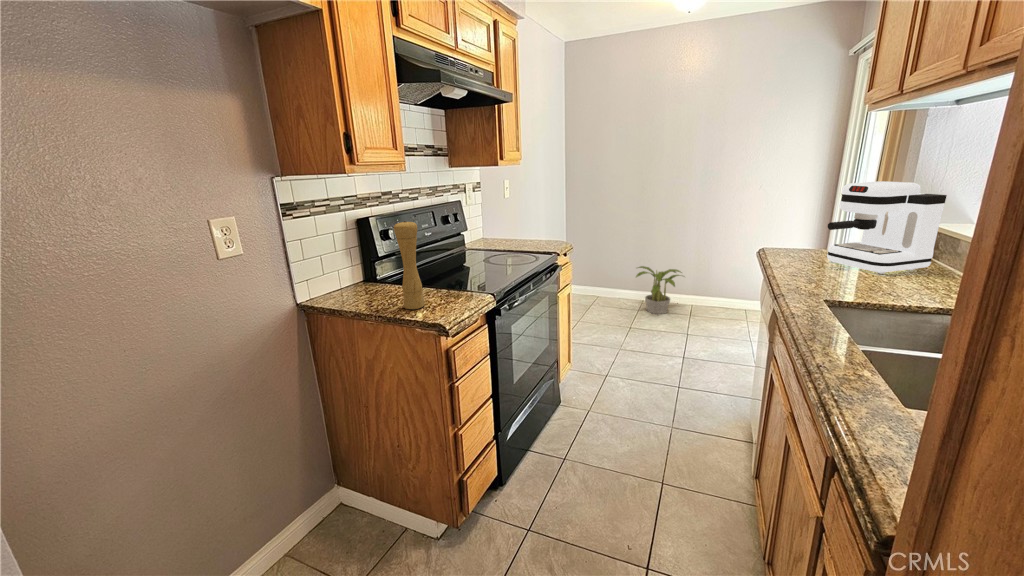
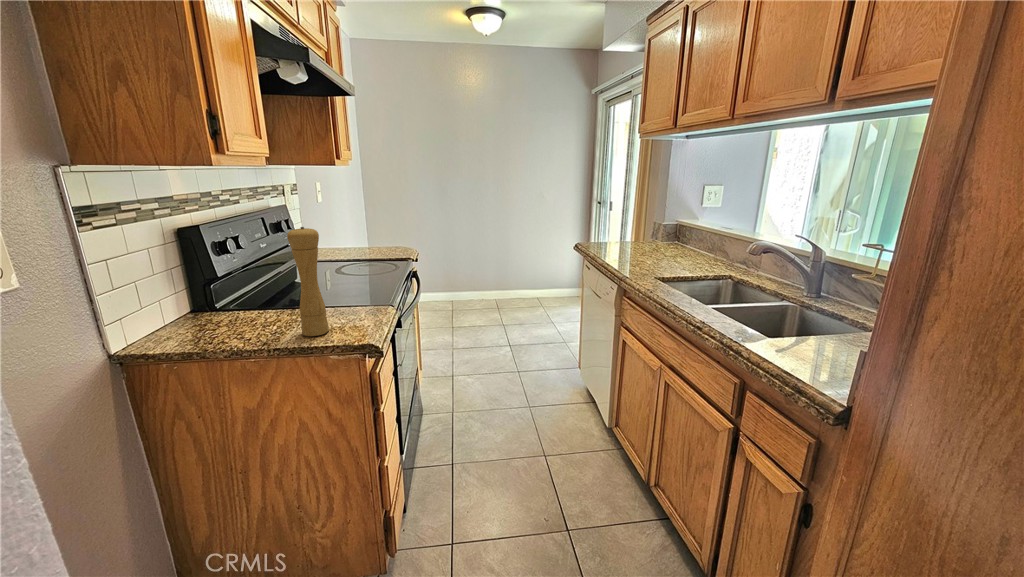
coffee maker: present [827,181,947,274] -> none [624,191,688,257]
potted plant: present [636,266,682,314] -> none [440,268,483,310]

